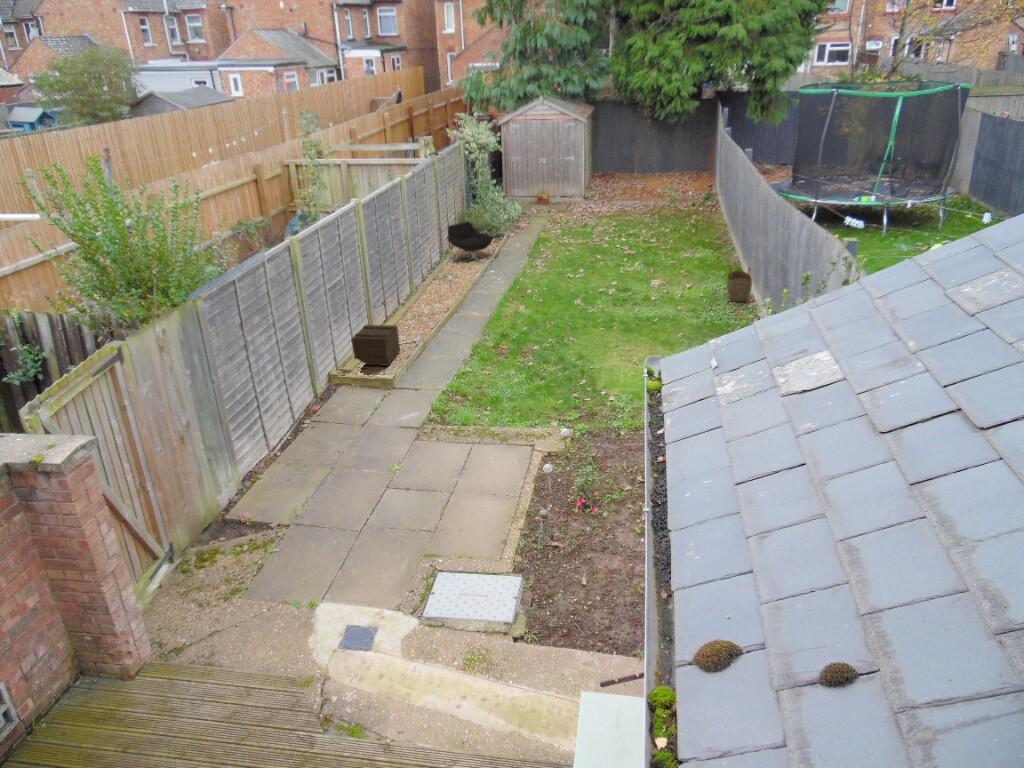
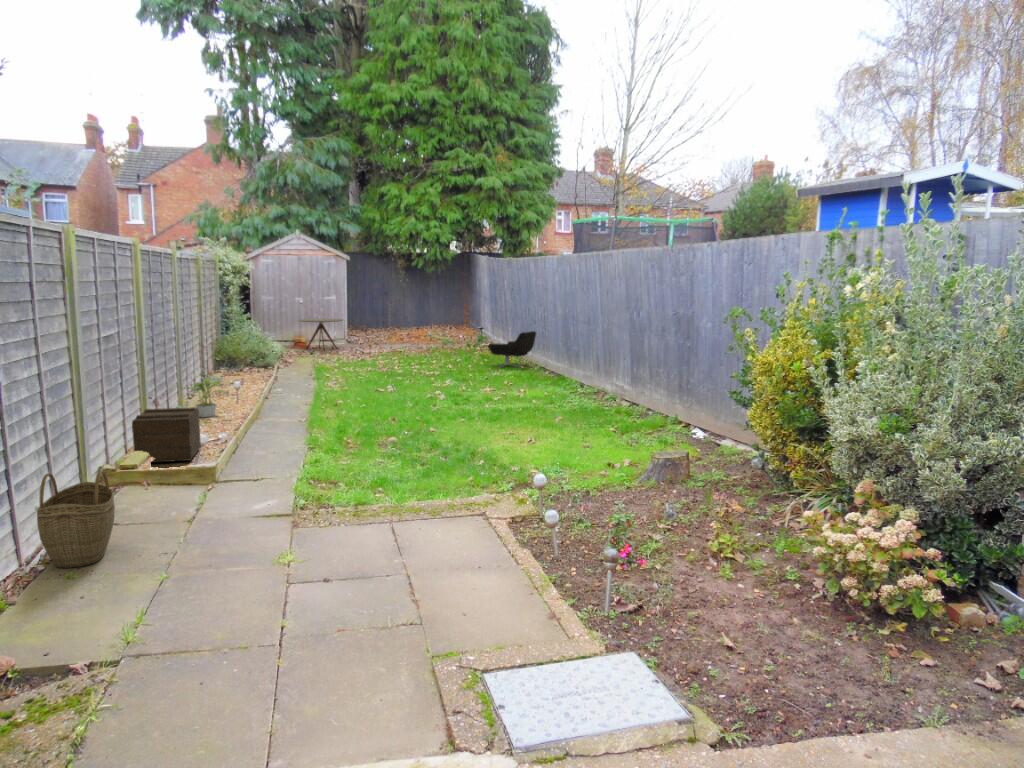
round table: none [538,181,577,214] -> present [298,318,343,350]
lounge chair: present [448,222,493,260] -> present [488,331,536,365]
woven basket: present [727,267,752,302] -> present [37,470,115,568]
potted plant: none [405,283,436,313] -> present [187,379,226,417]

